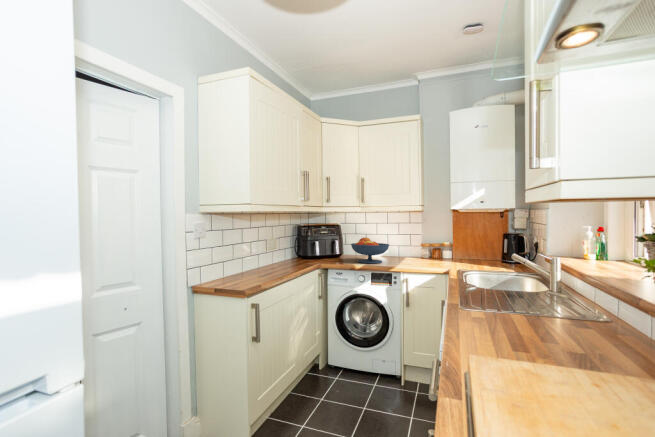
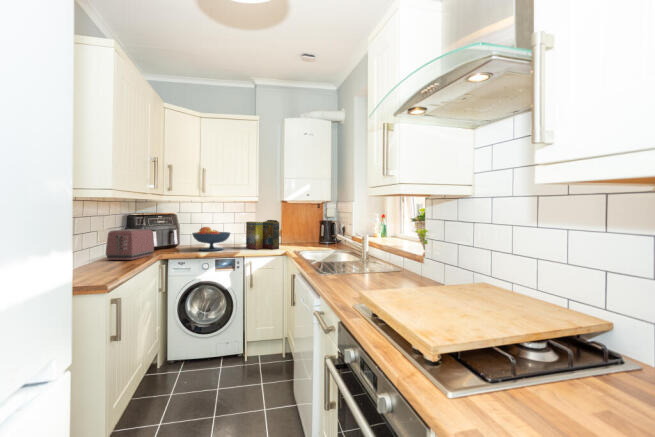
cereal box: none [407,231,445,266] -> present [246,220,279,249]
toaster: none [274,238,316,267] -> present [106,229,154,260]

